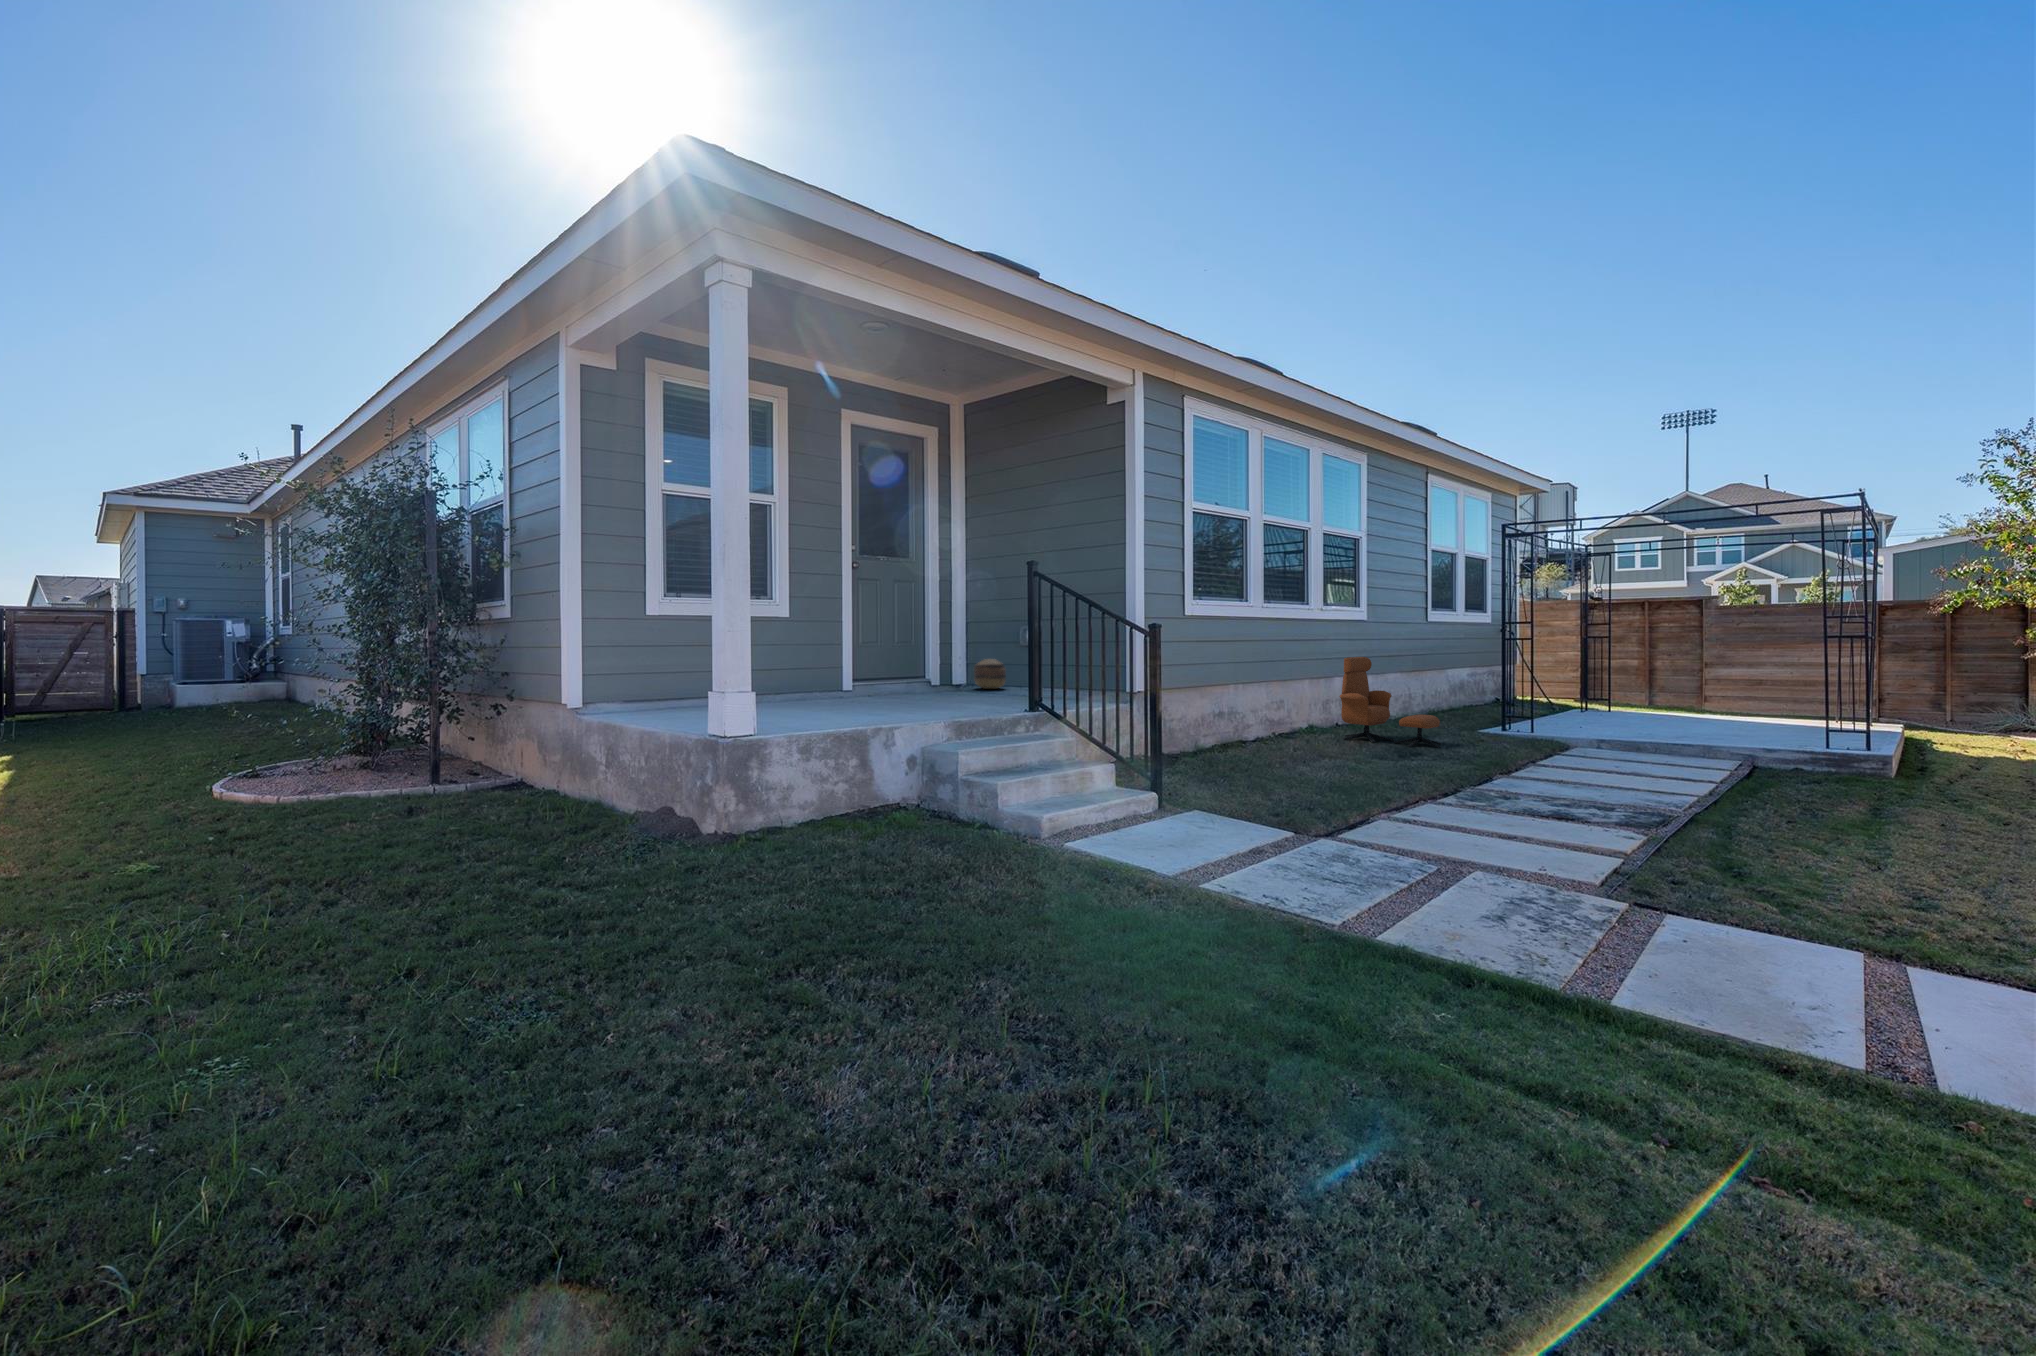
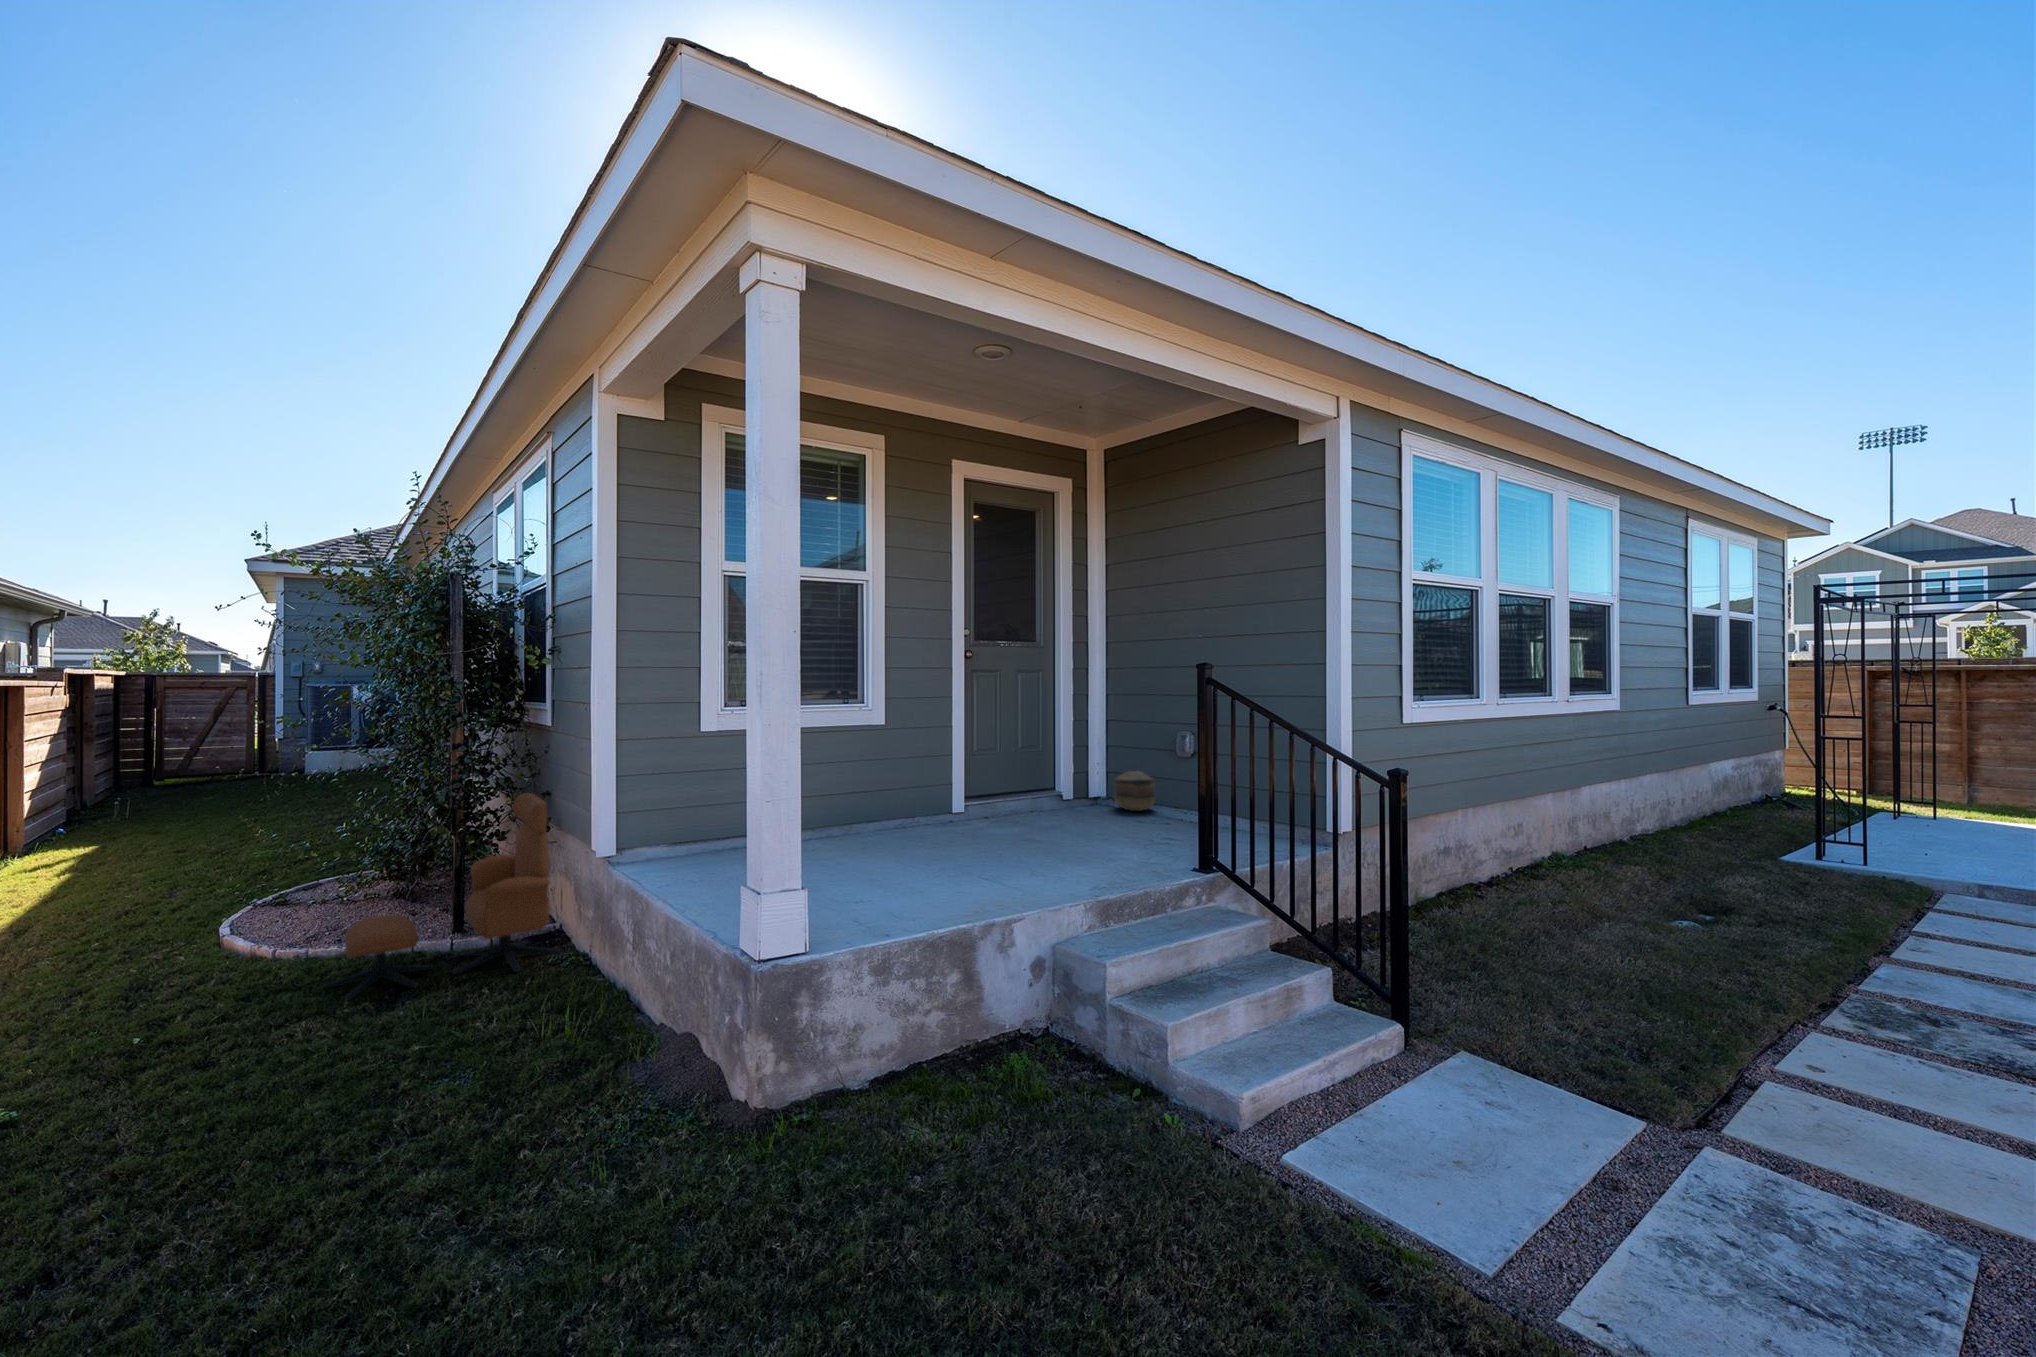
lounge chair: present [1340,657,1441,748] -> present [323,793,561,1000]

